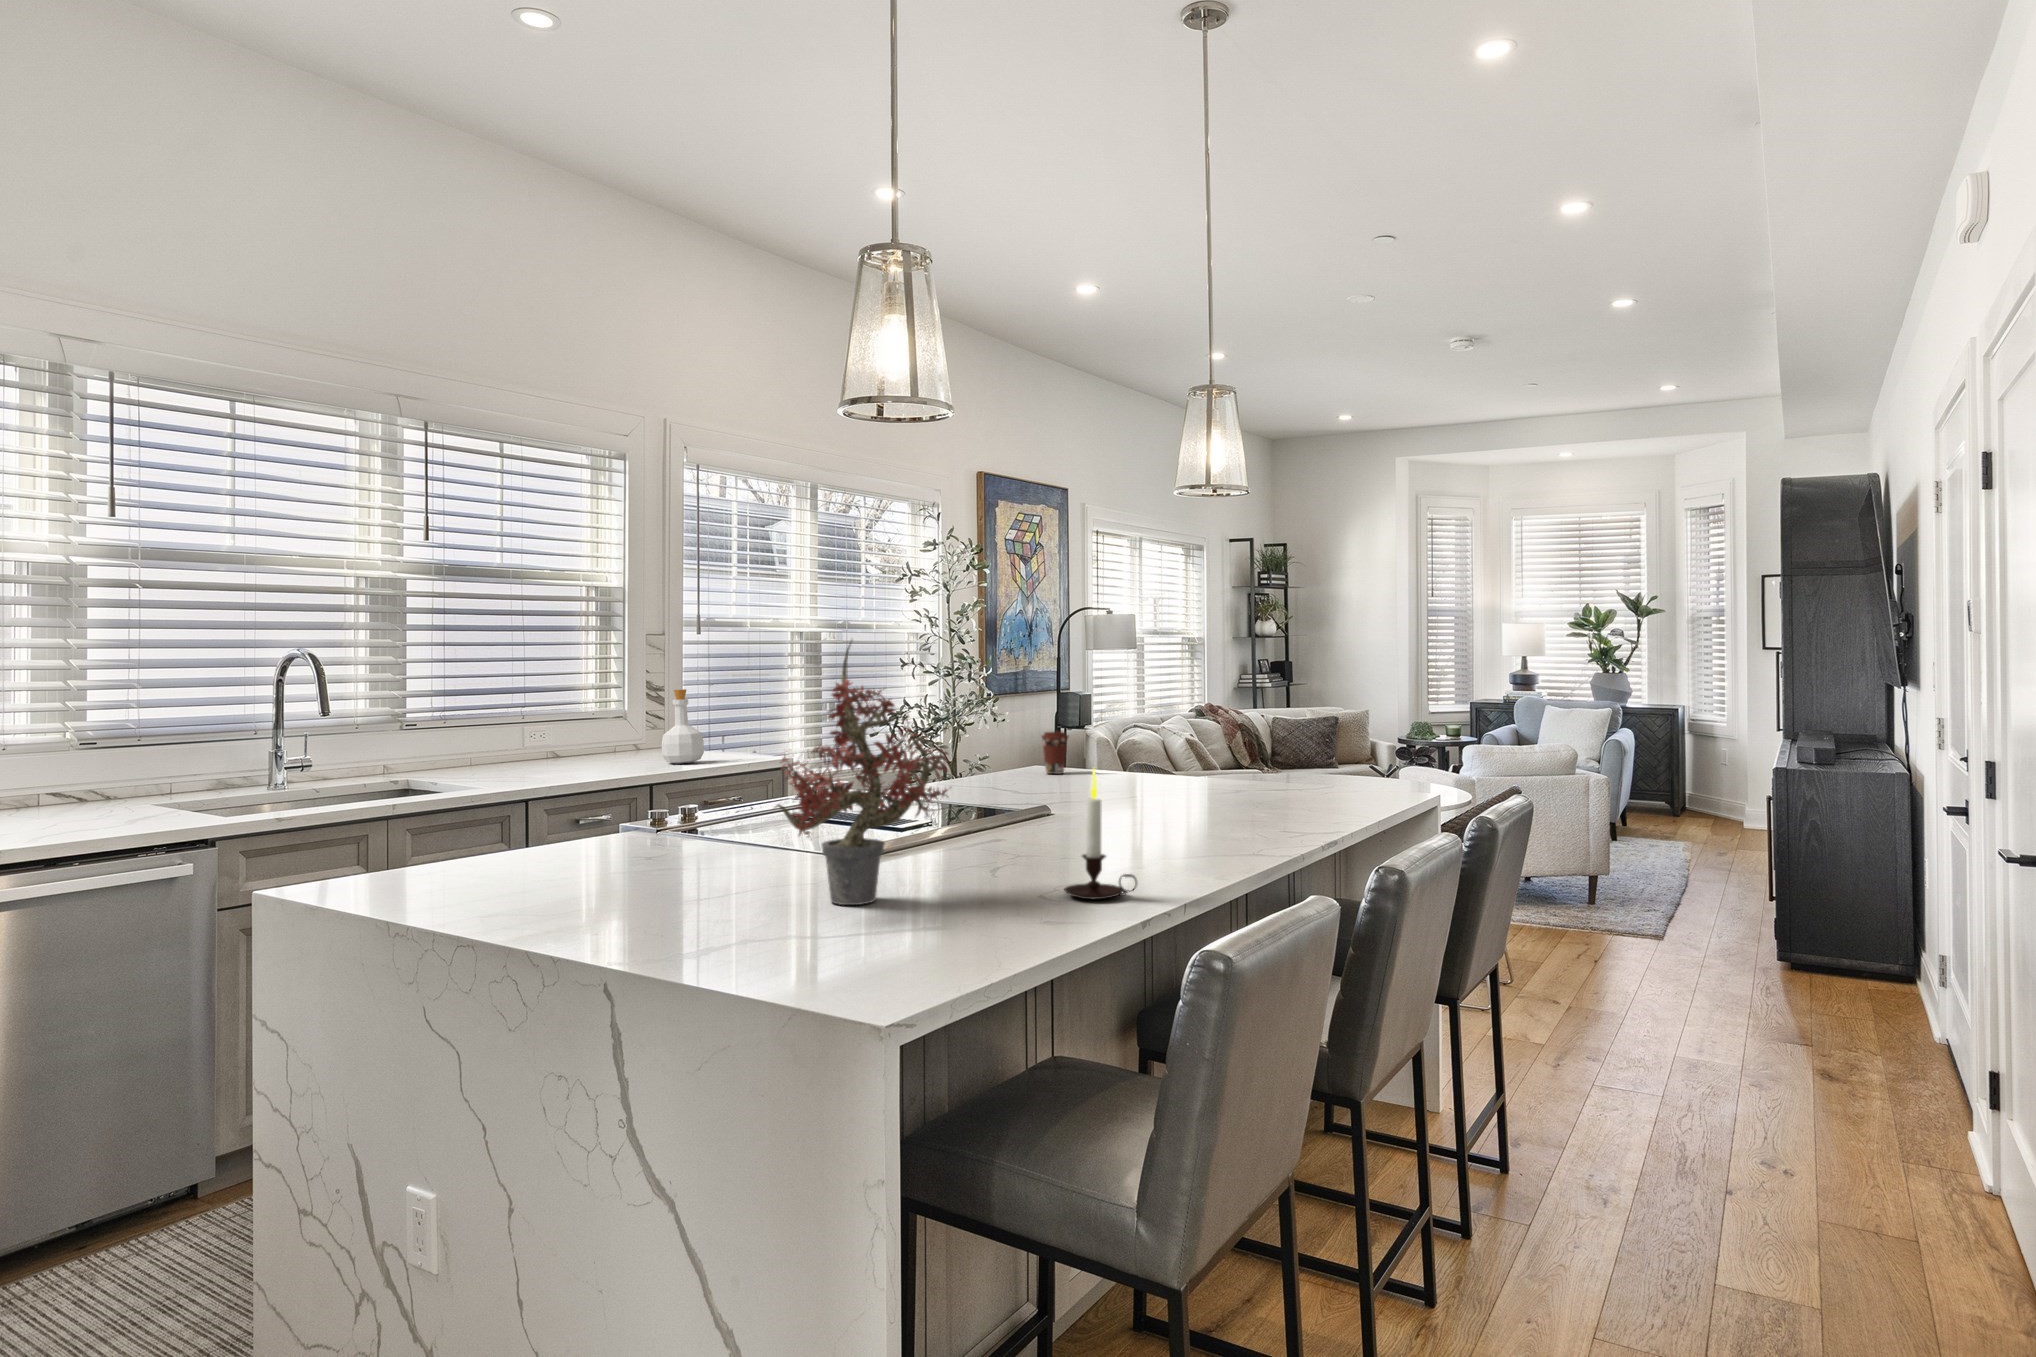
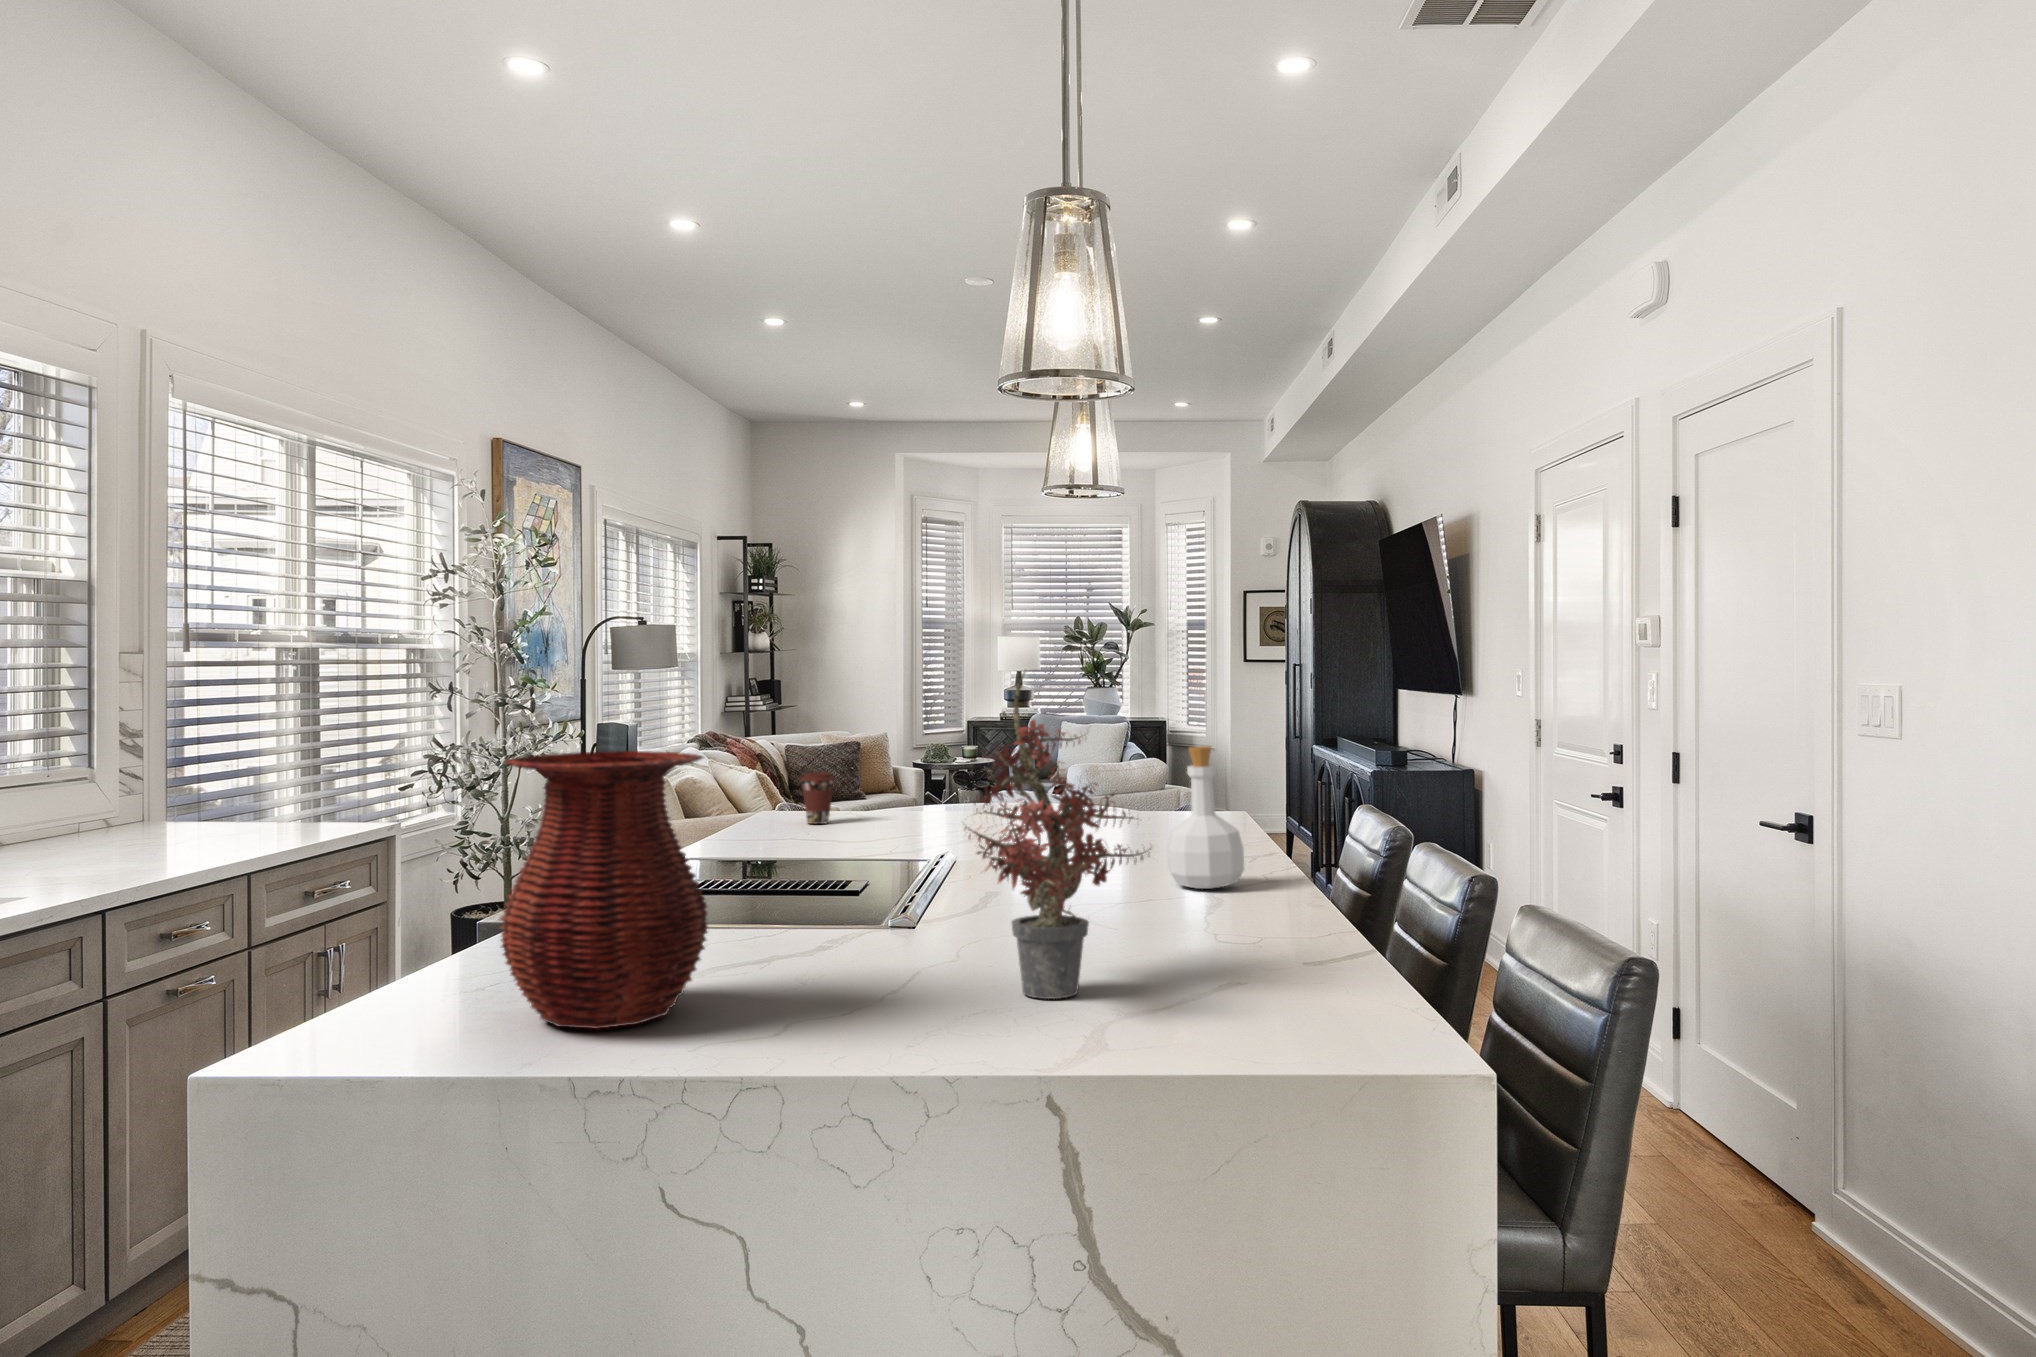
bottle: present [662,689,704,763] -> present [1167,746,1244,889]
vase: none [481,696,633,888] -> present [500,751,708,1029]
candle: present [1064,769,1137,899] -> none [1234,812,1319,960]

